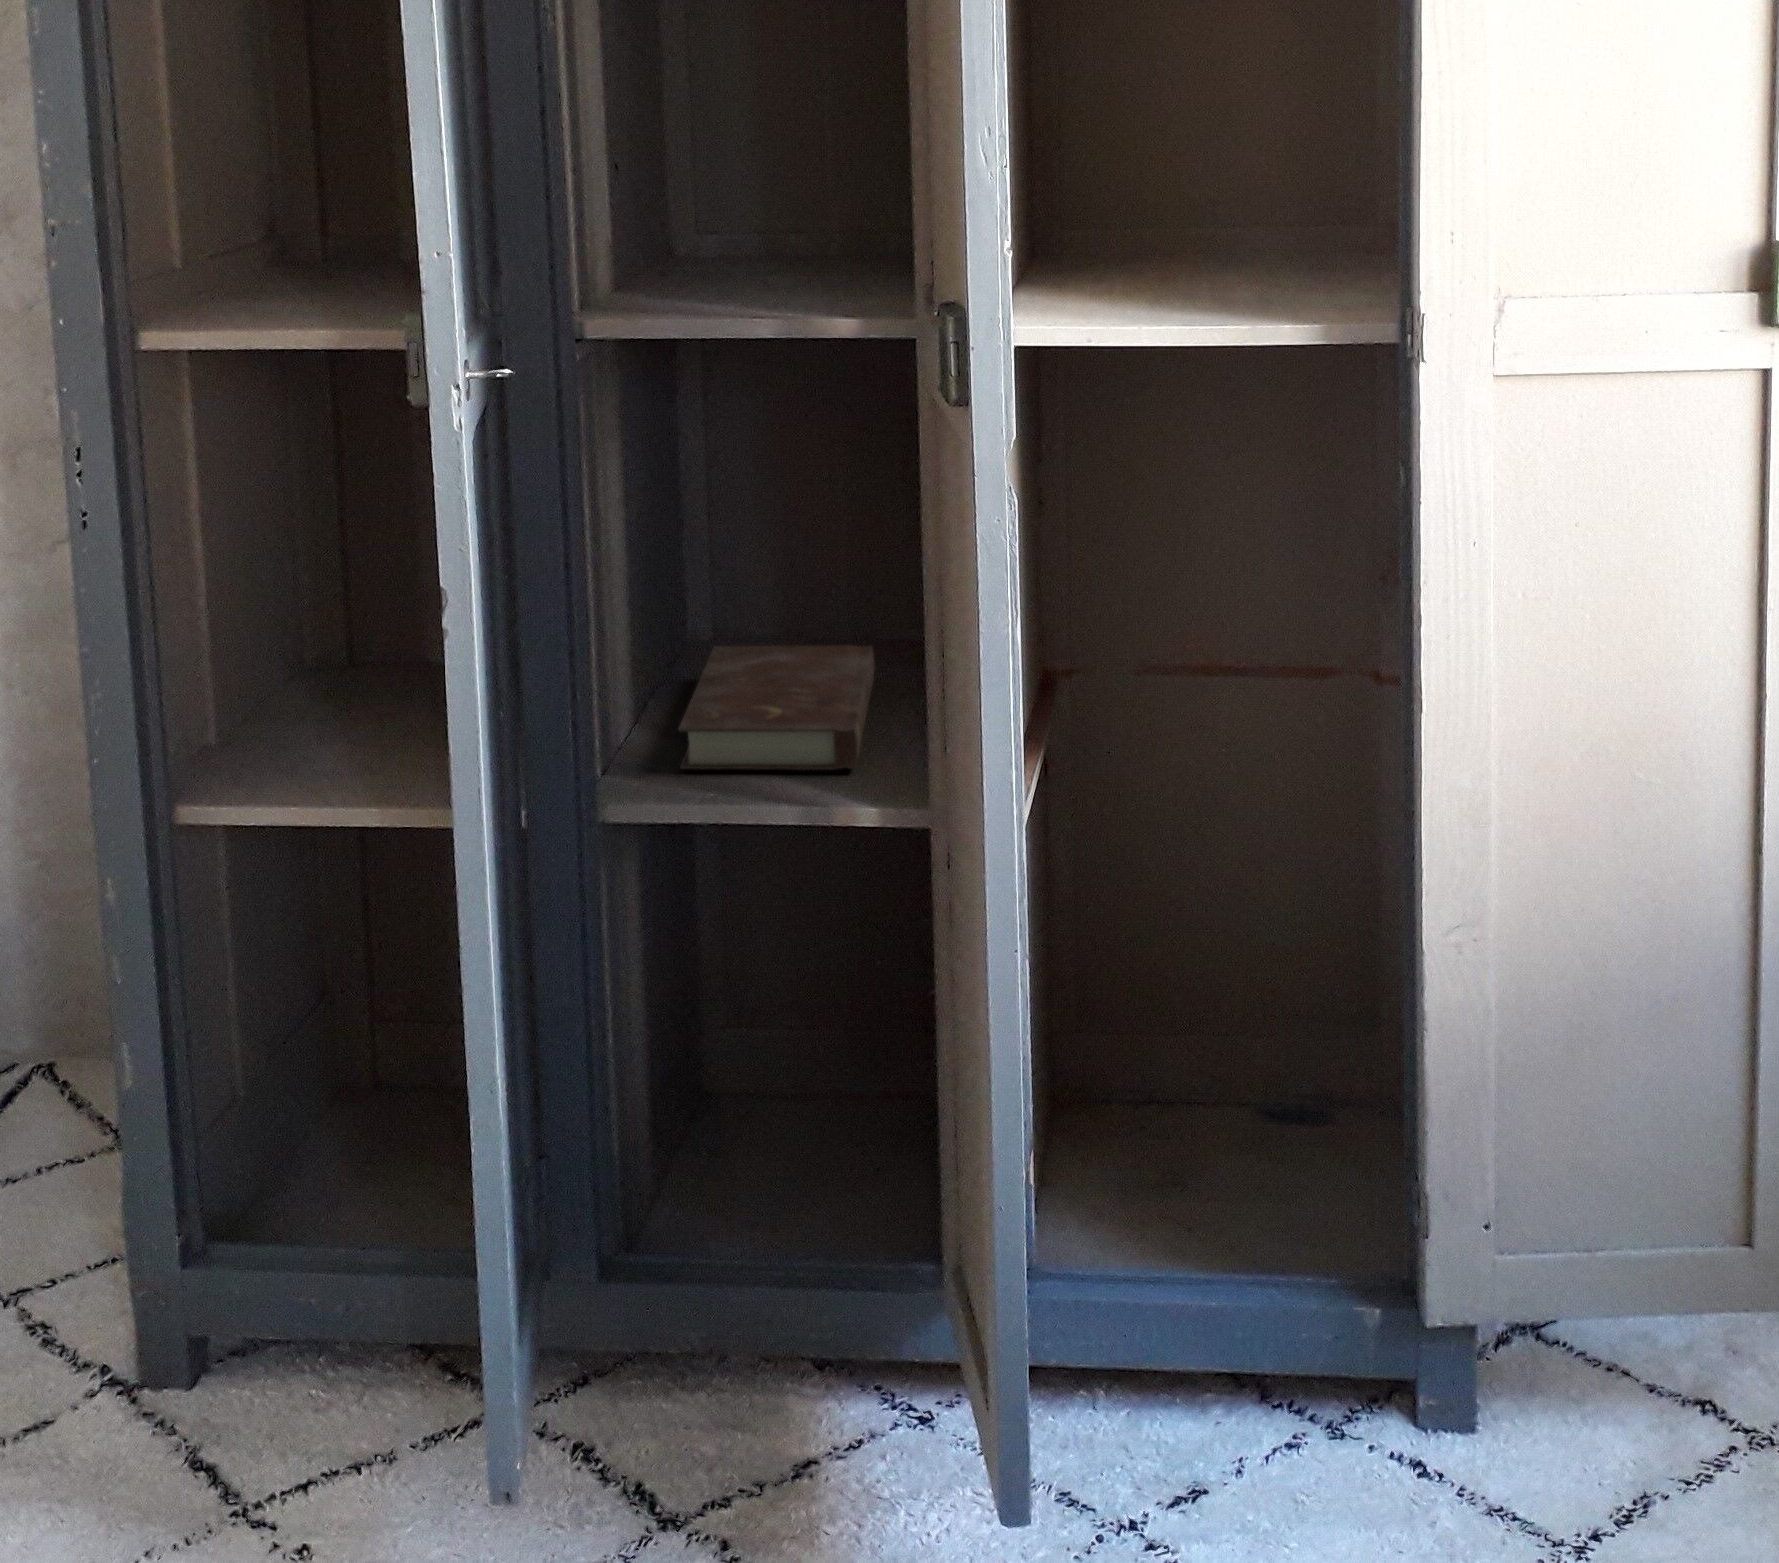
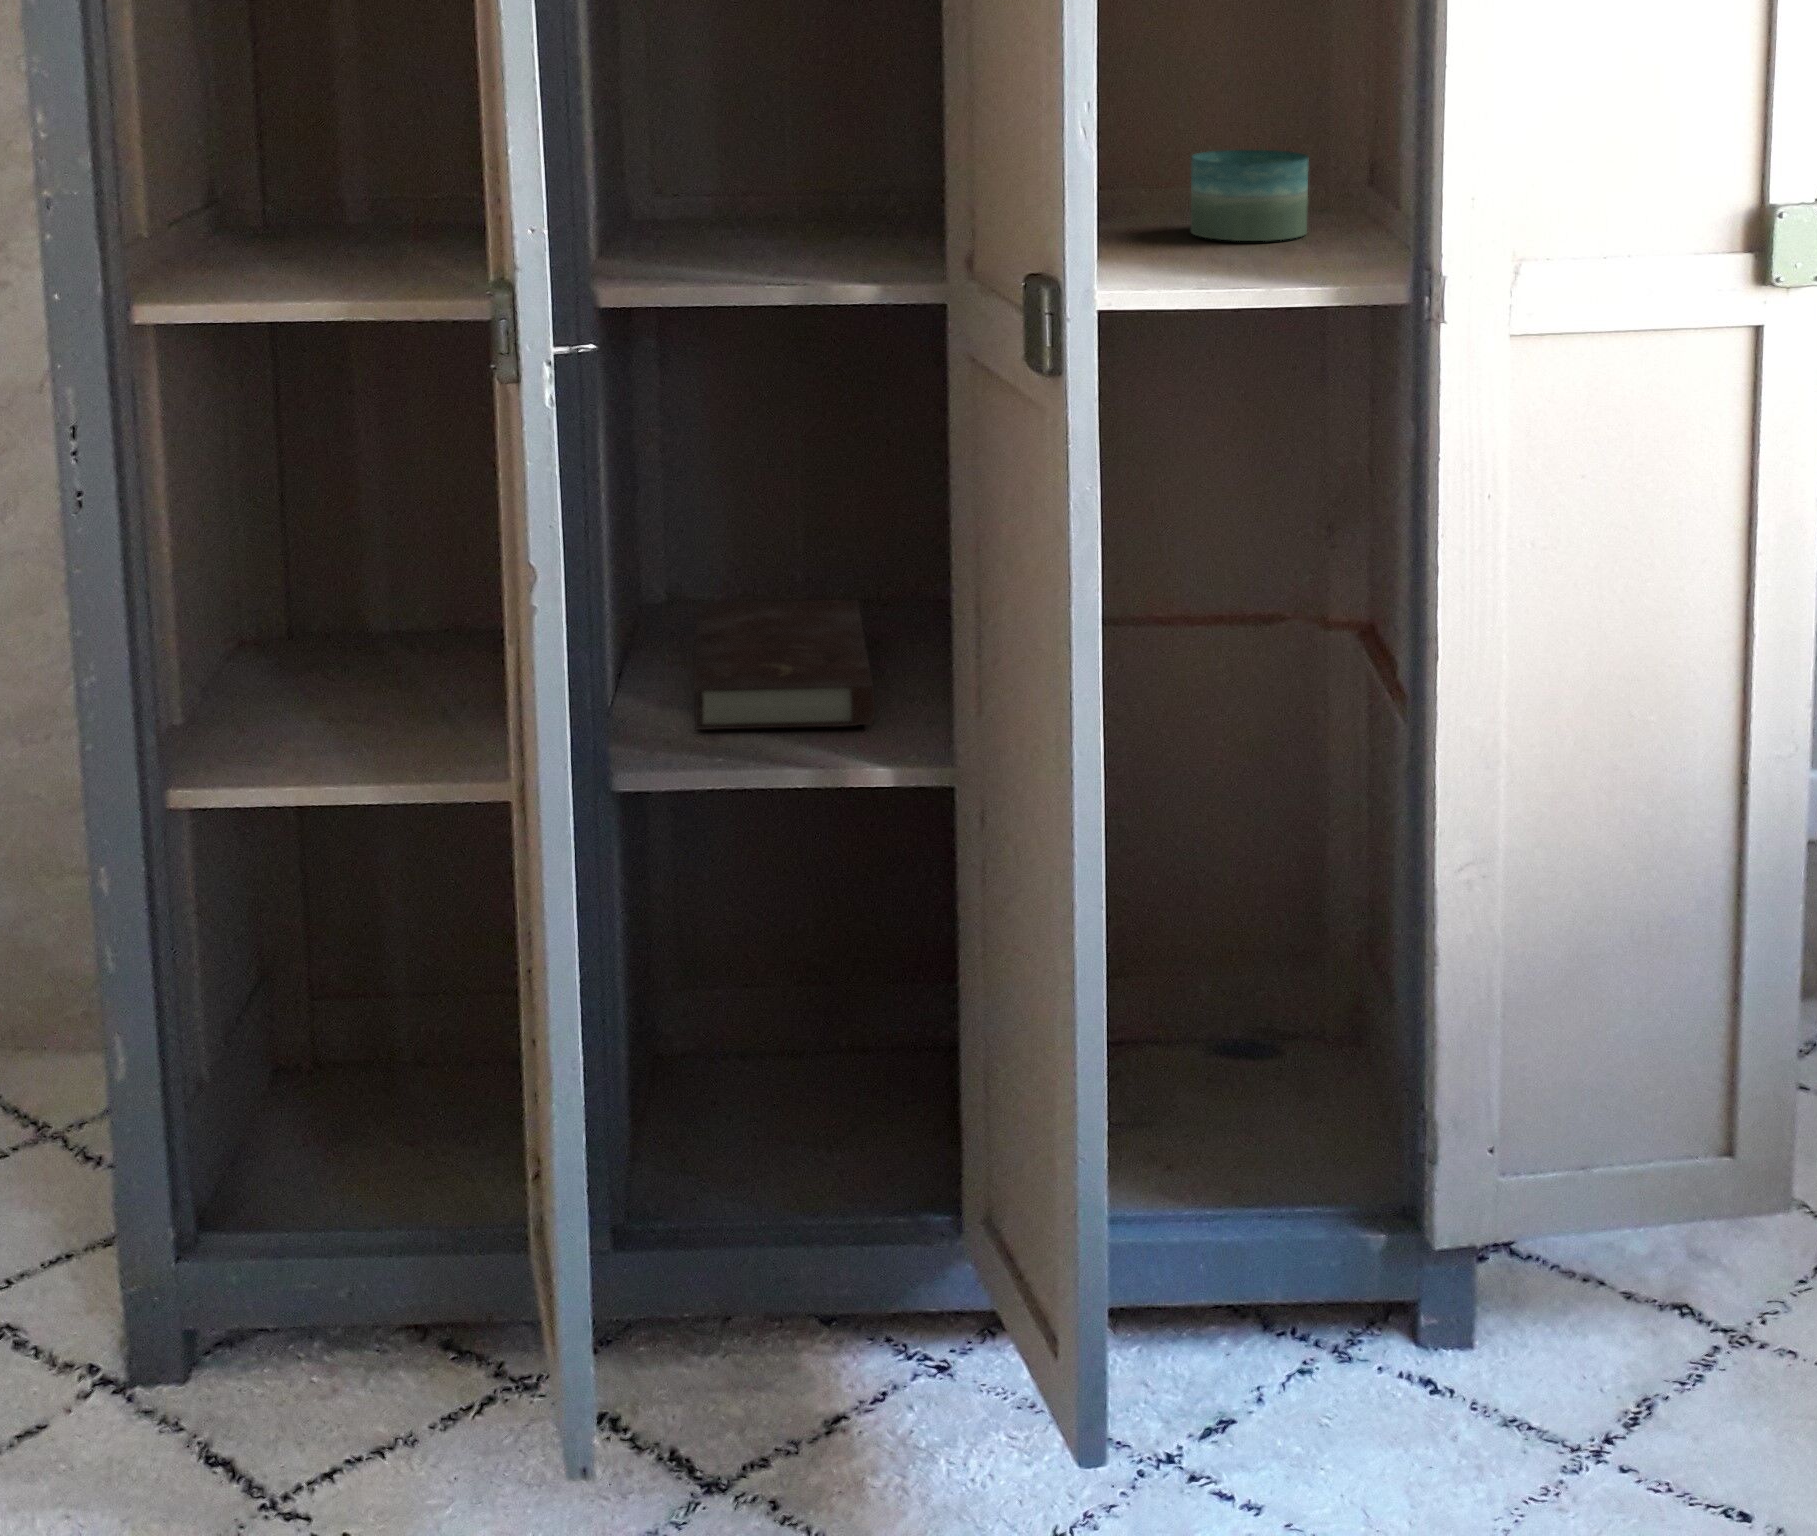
candle: none [1182,193,1302,285] -> present [1191,150,1308,241]

